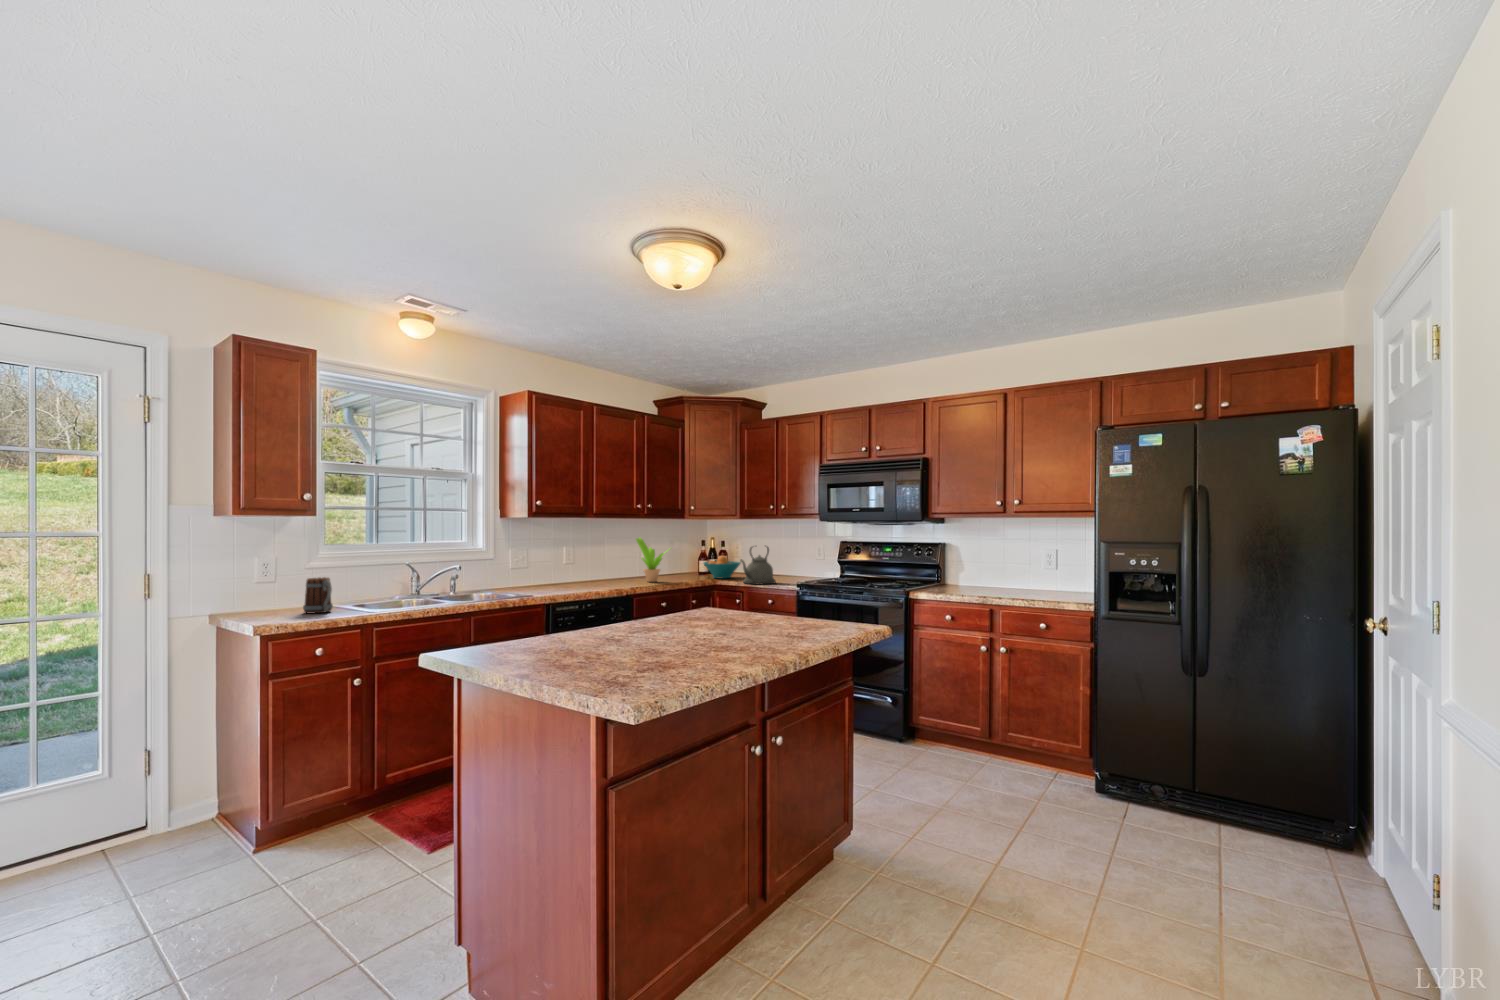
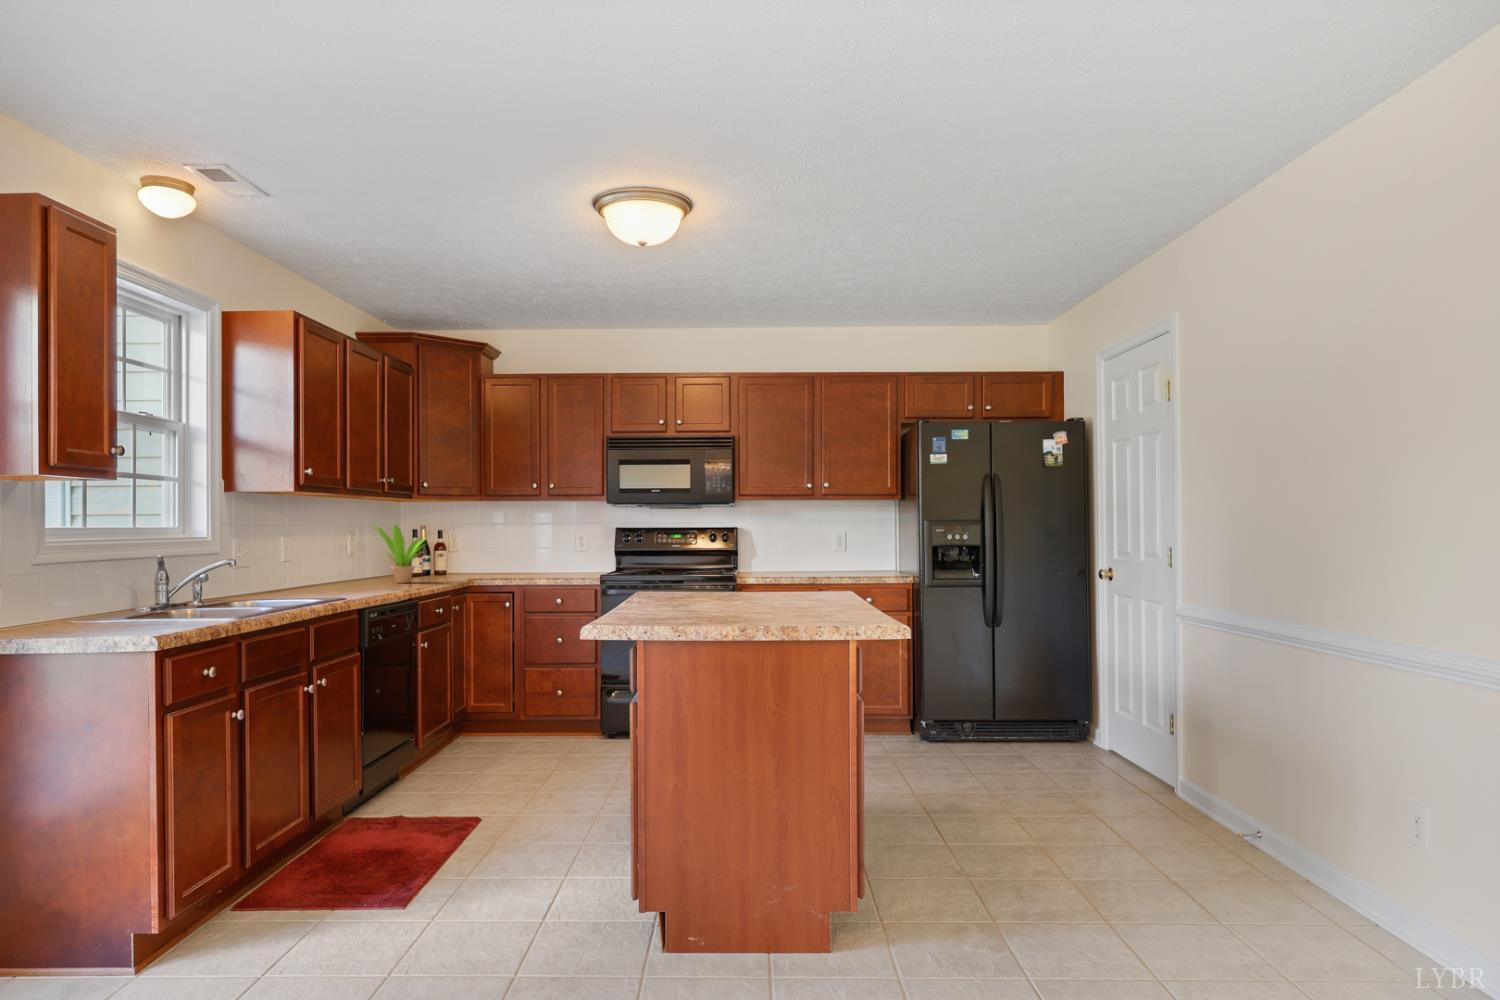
kettle: present [741,547,776,584] -> none [521,533,561,578]
fruit bowl: present [704,556,741,578] -> none [442,548,493,576]
mug: present [303,577,333,613] -> none [87,579,155,637]

